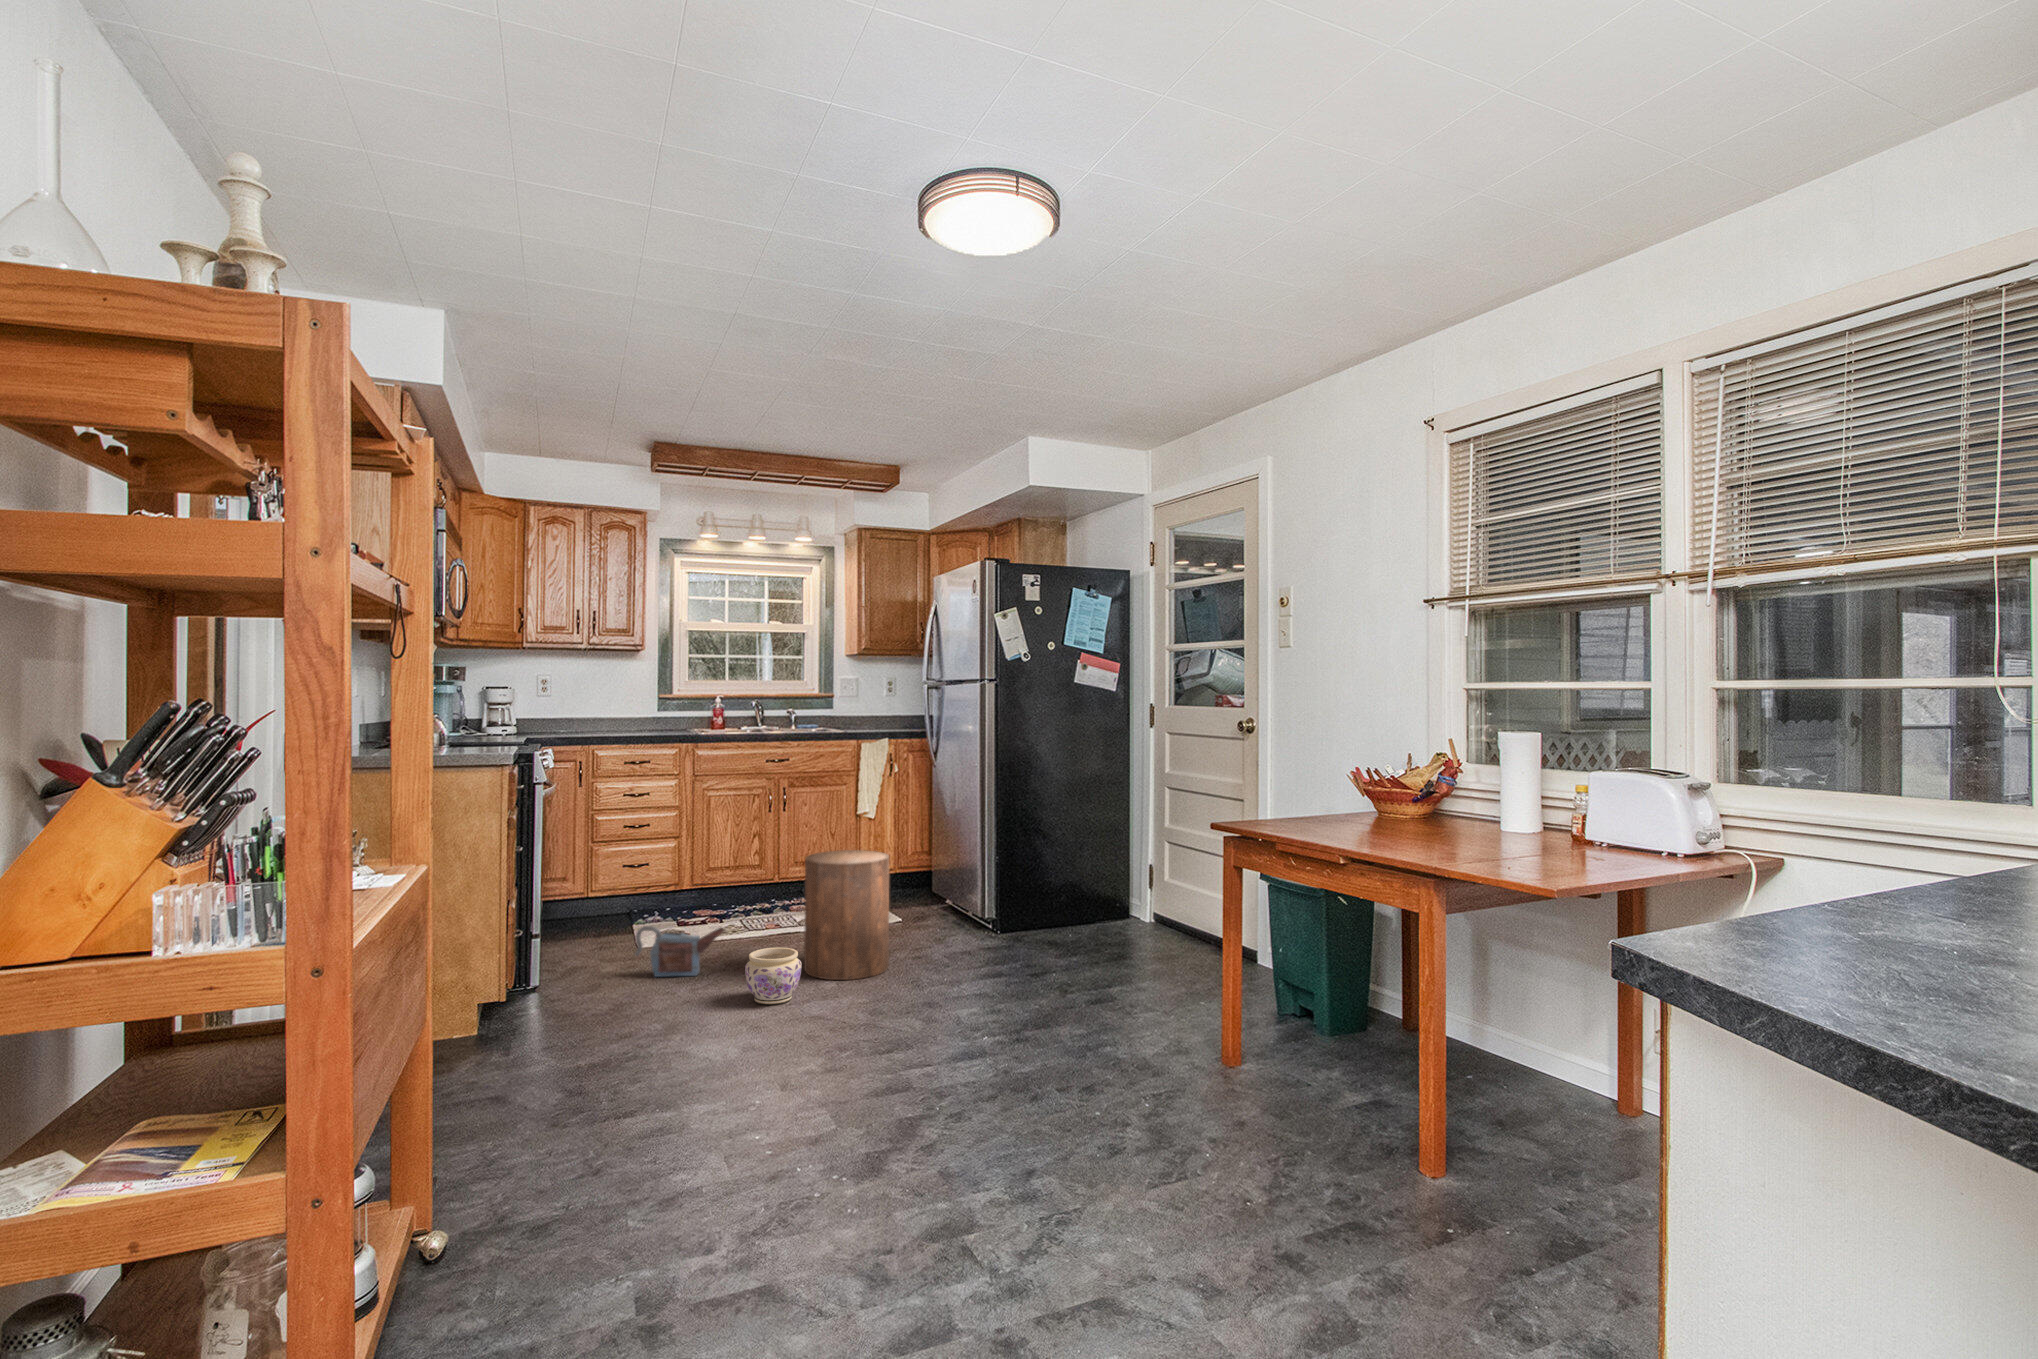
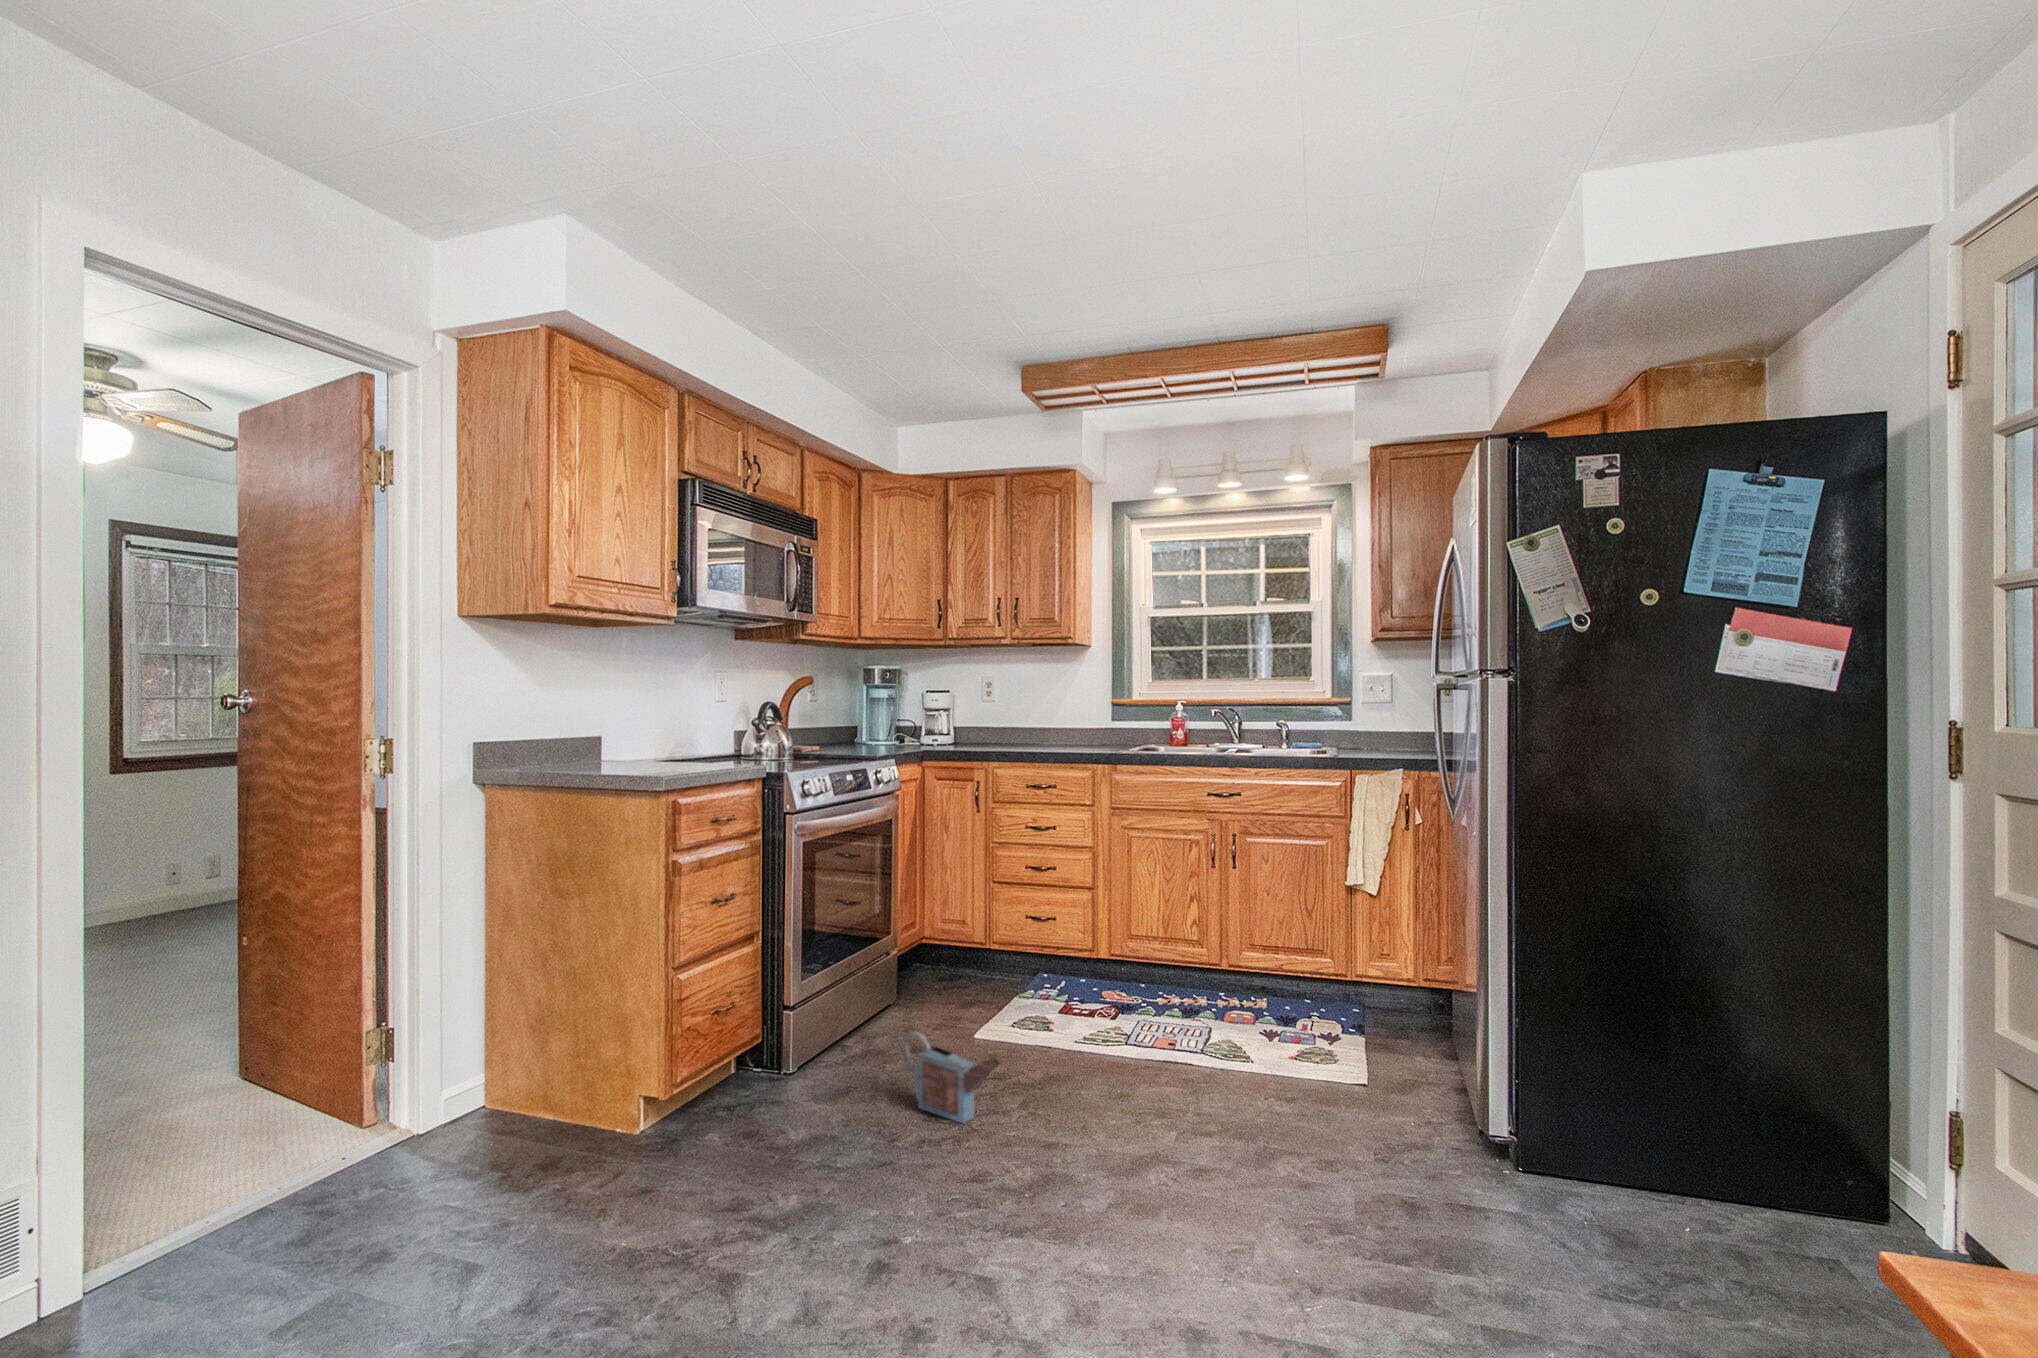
stool: present [804,850,889,980] -> none [1097,965,1245,1218]
planter: present [745,947,802,1005] -> none [941,1124,1033,1236]

